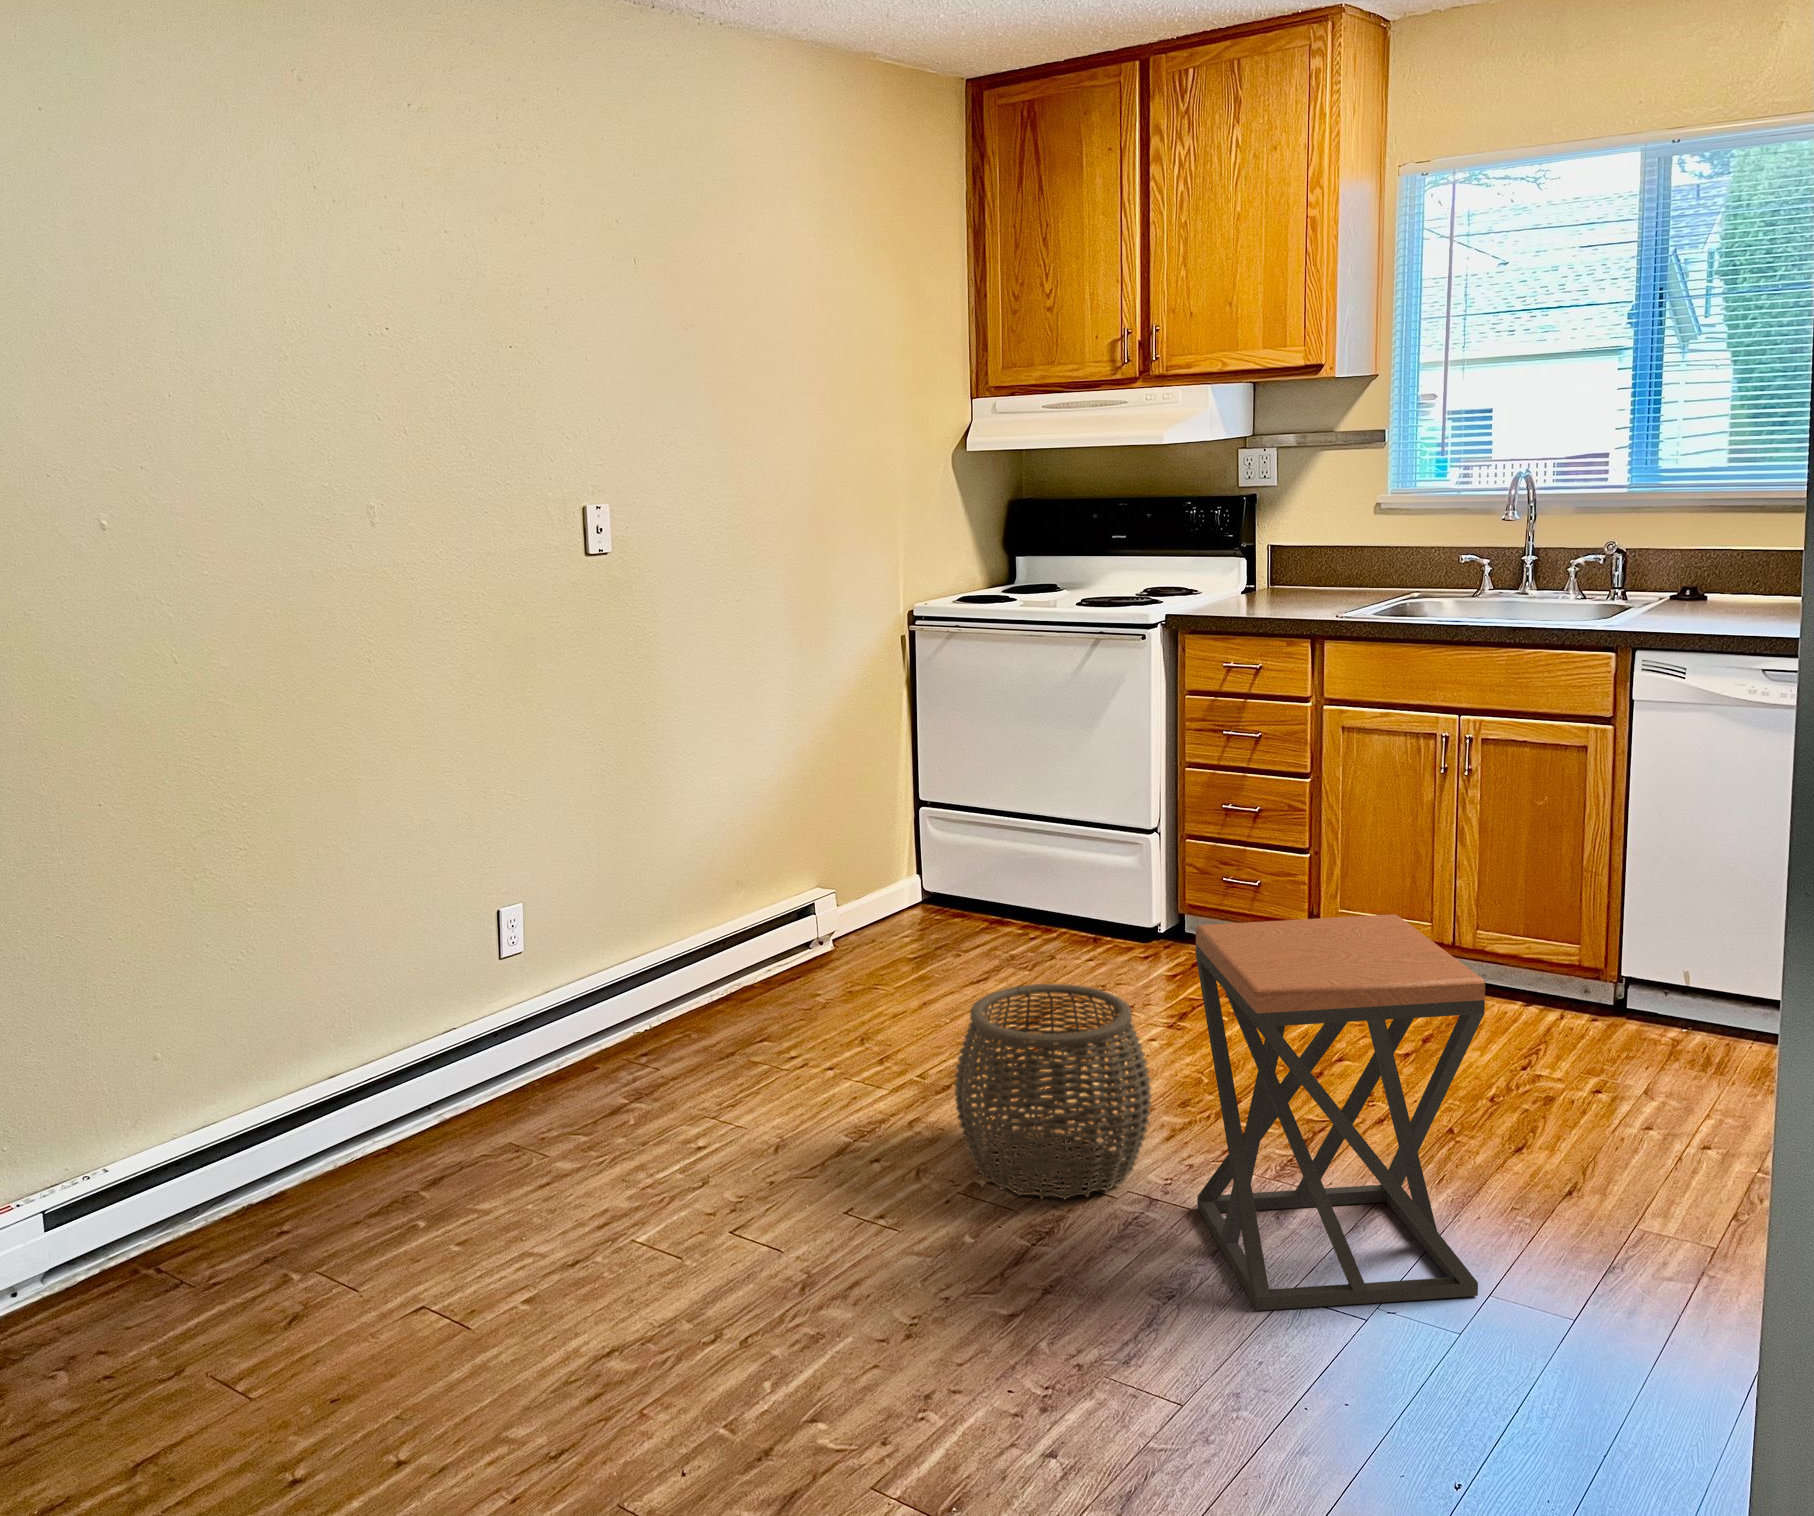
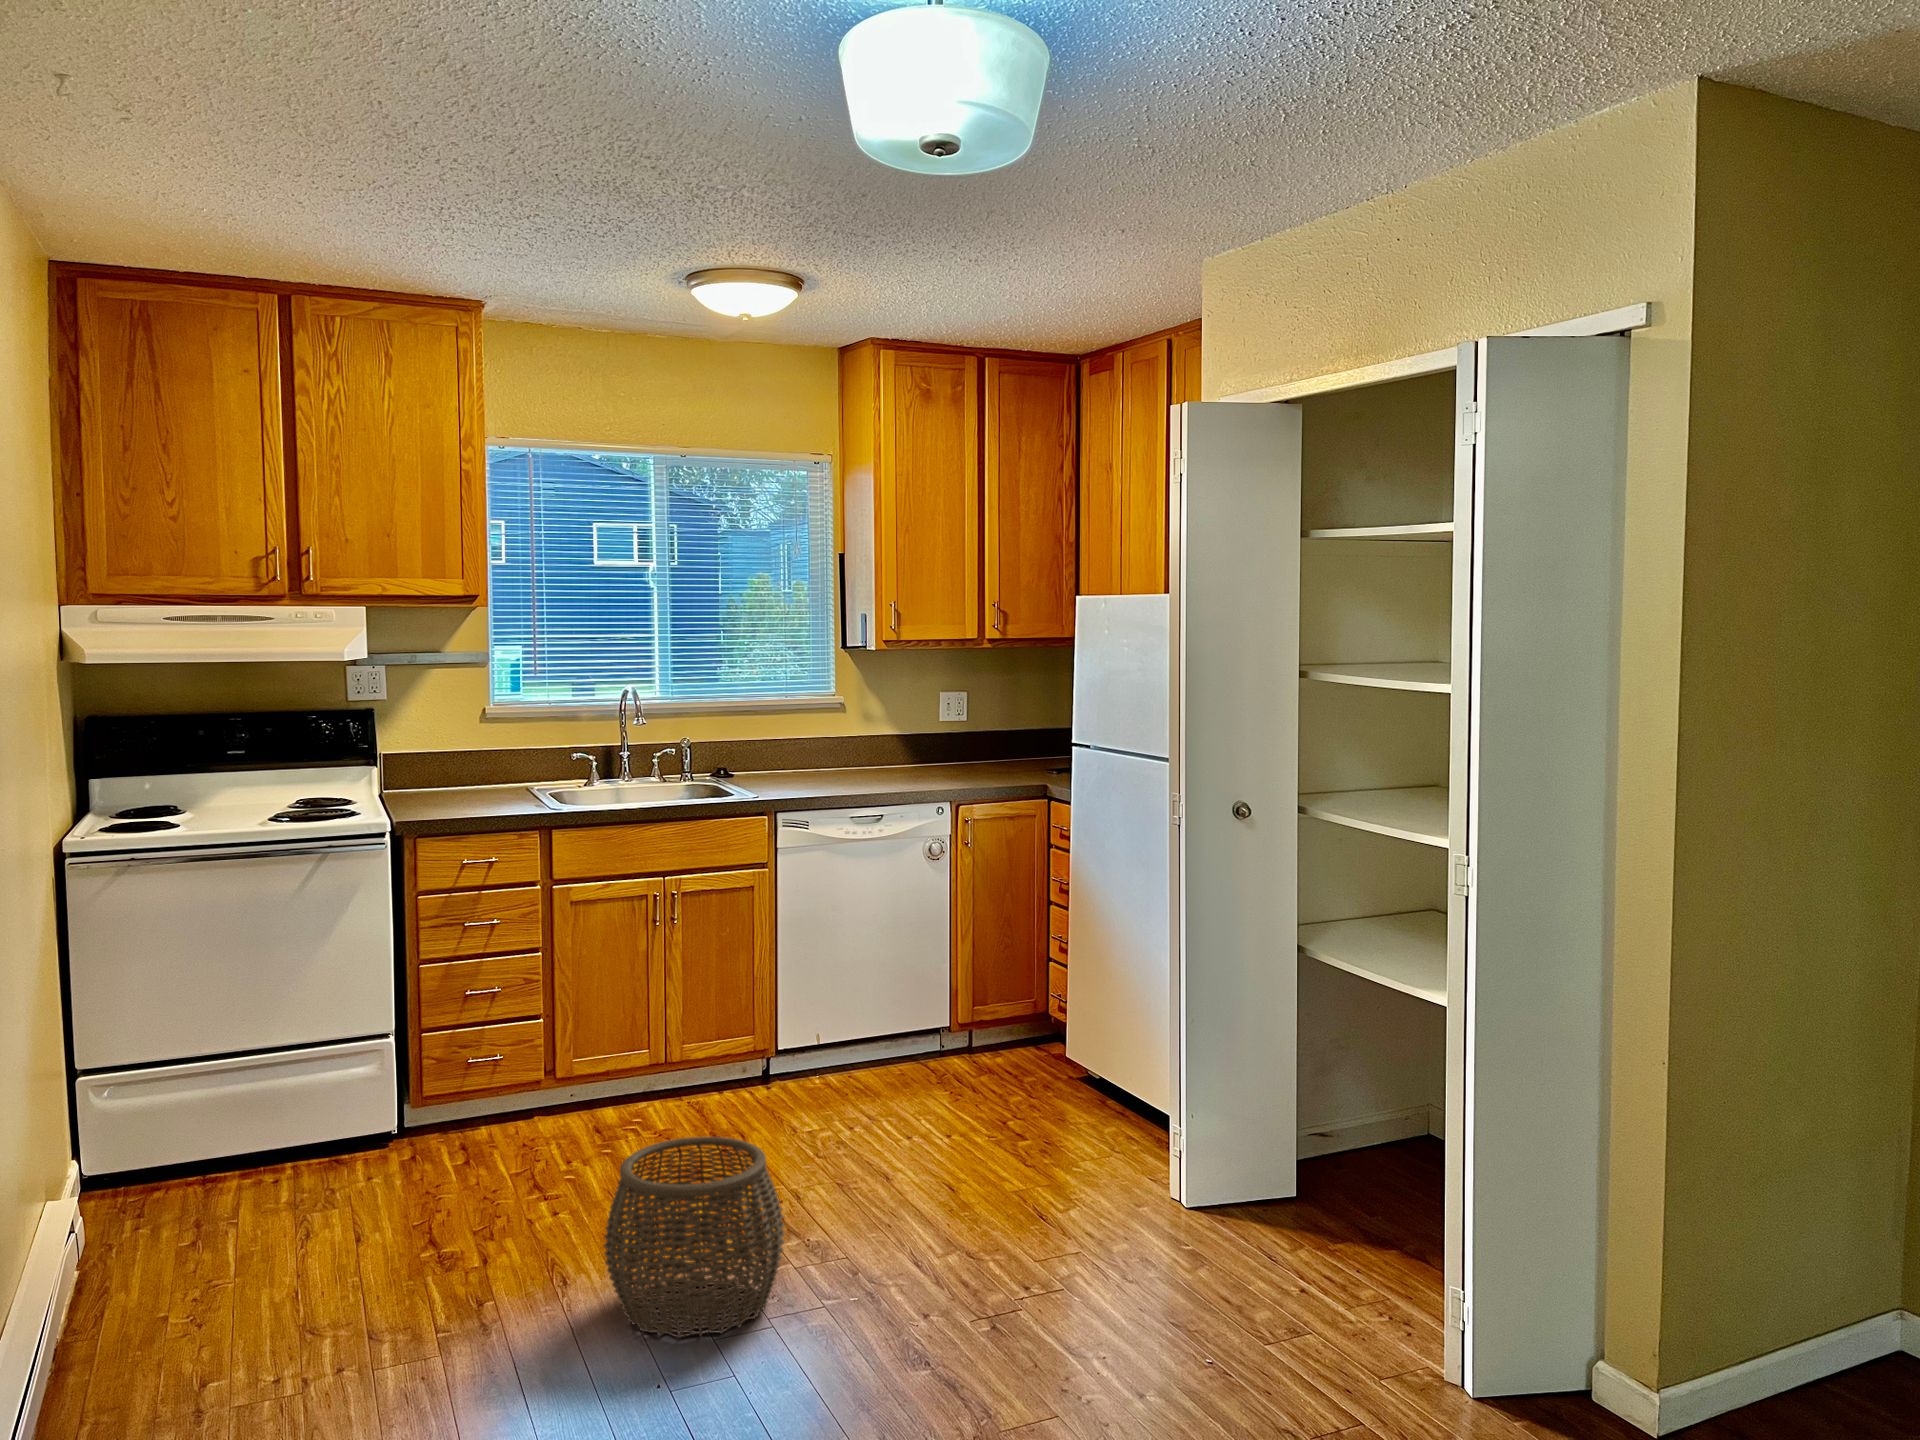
stool: present [1196,914,1485,1311] -> none [826,1004,1043,1310]

